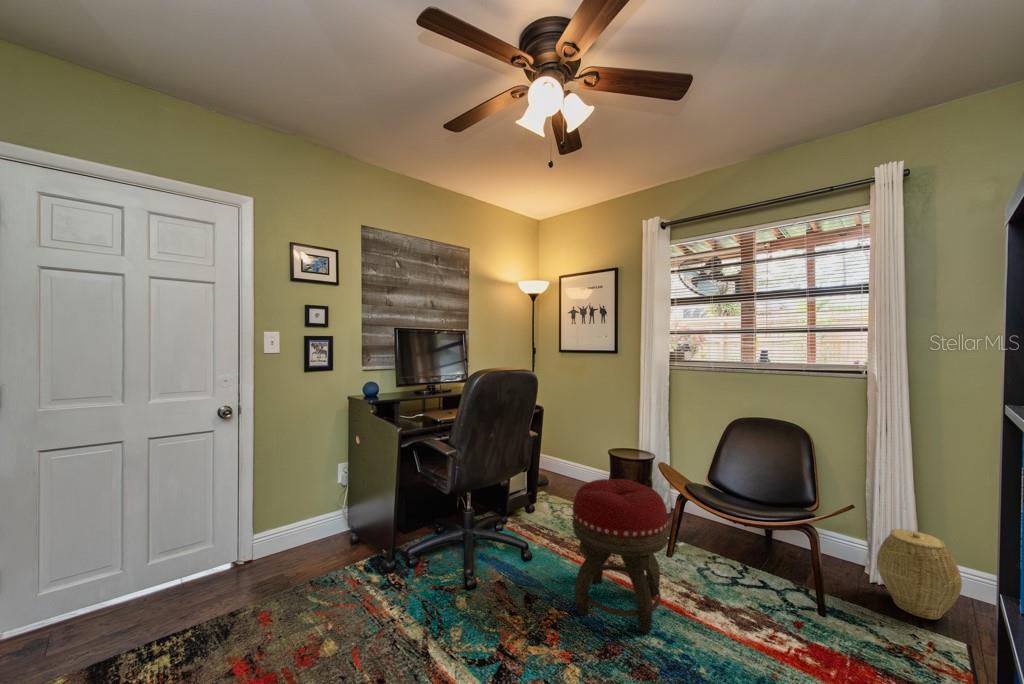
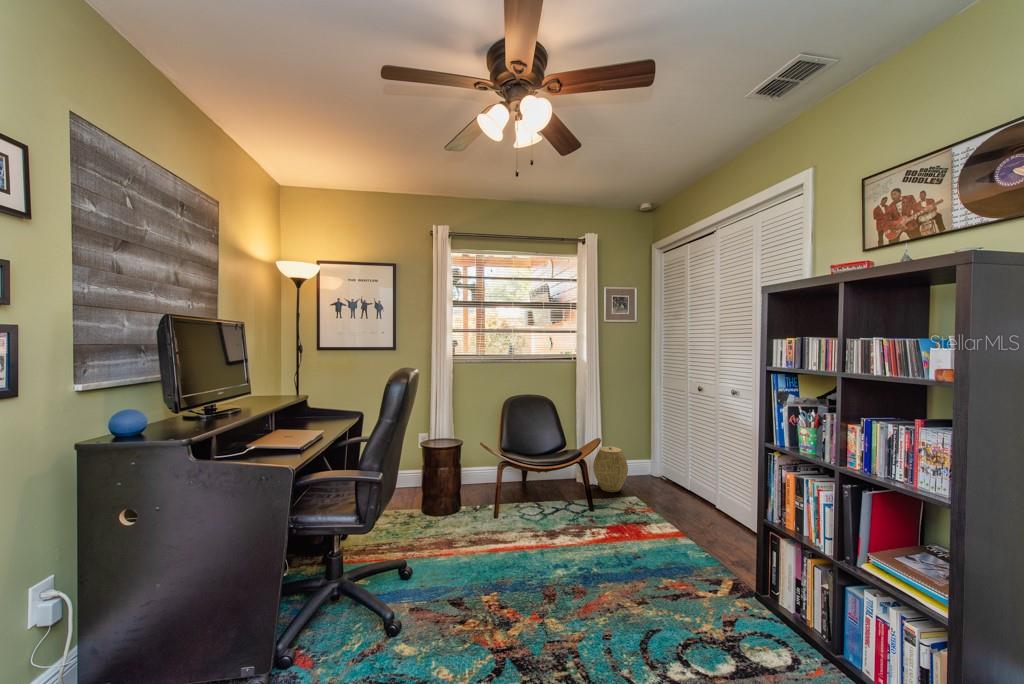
footstool: present [572,479,668,634] -> none [475,458,555,587]

